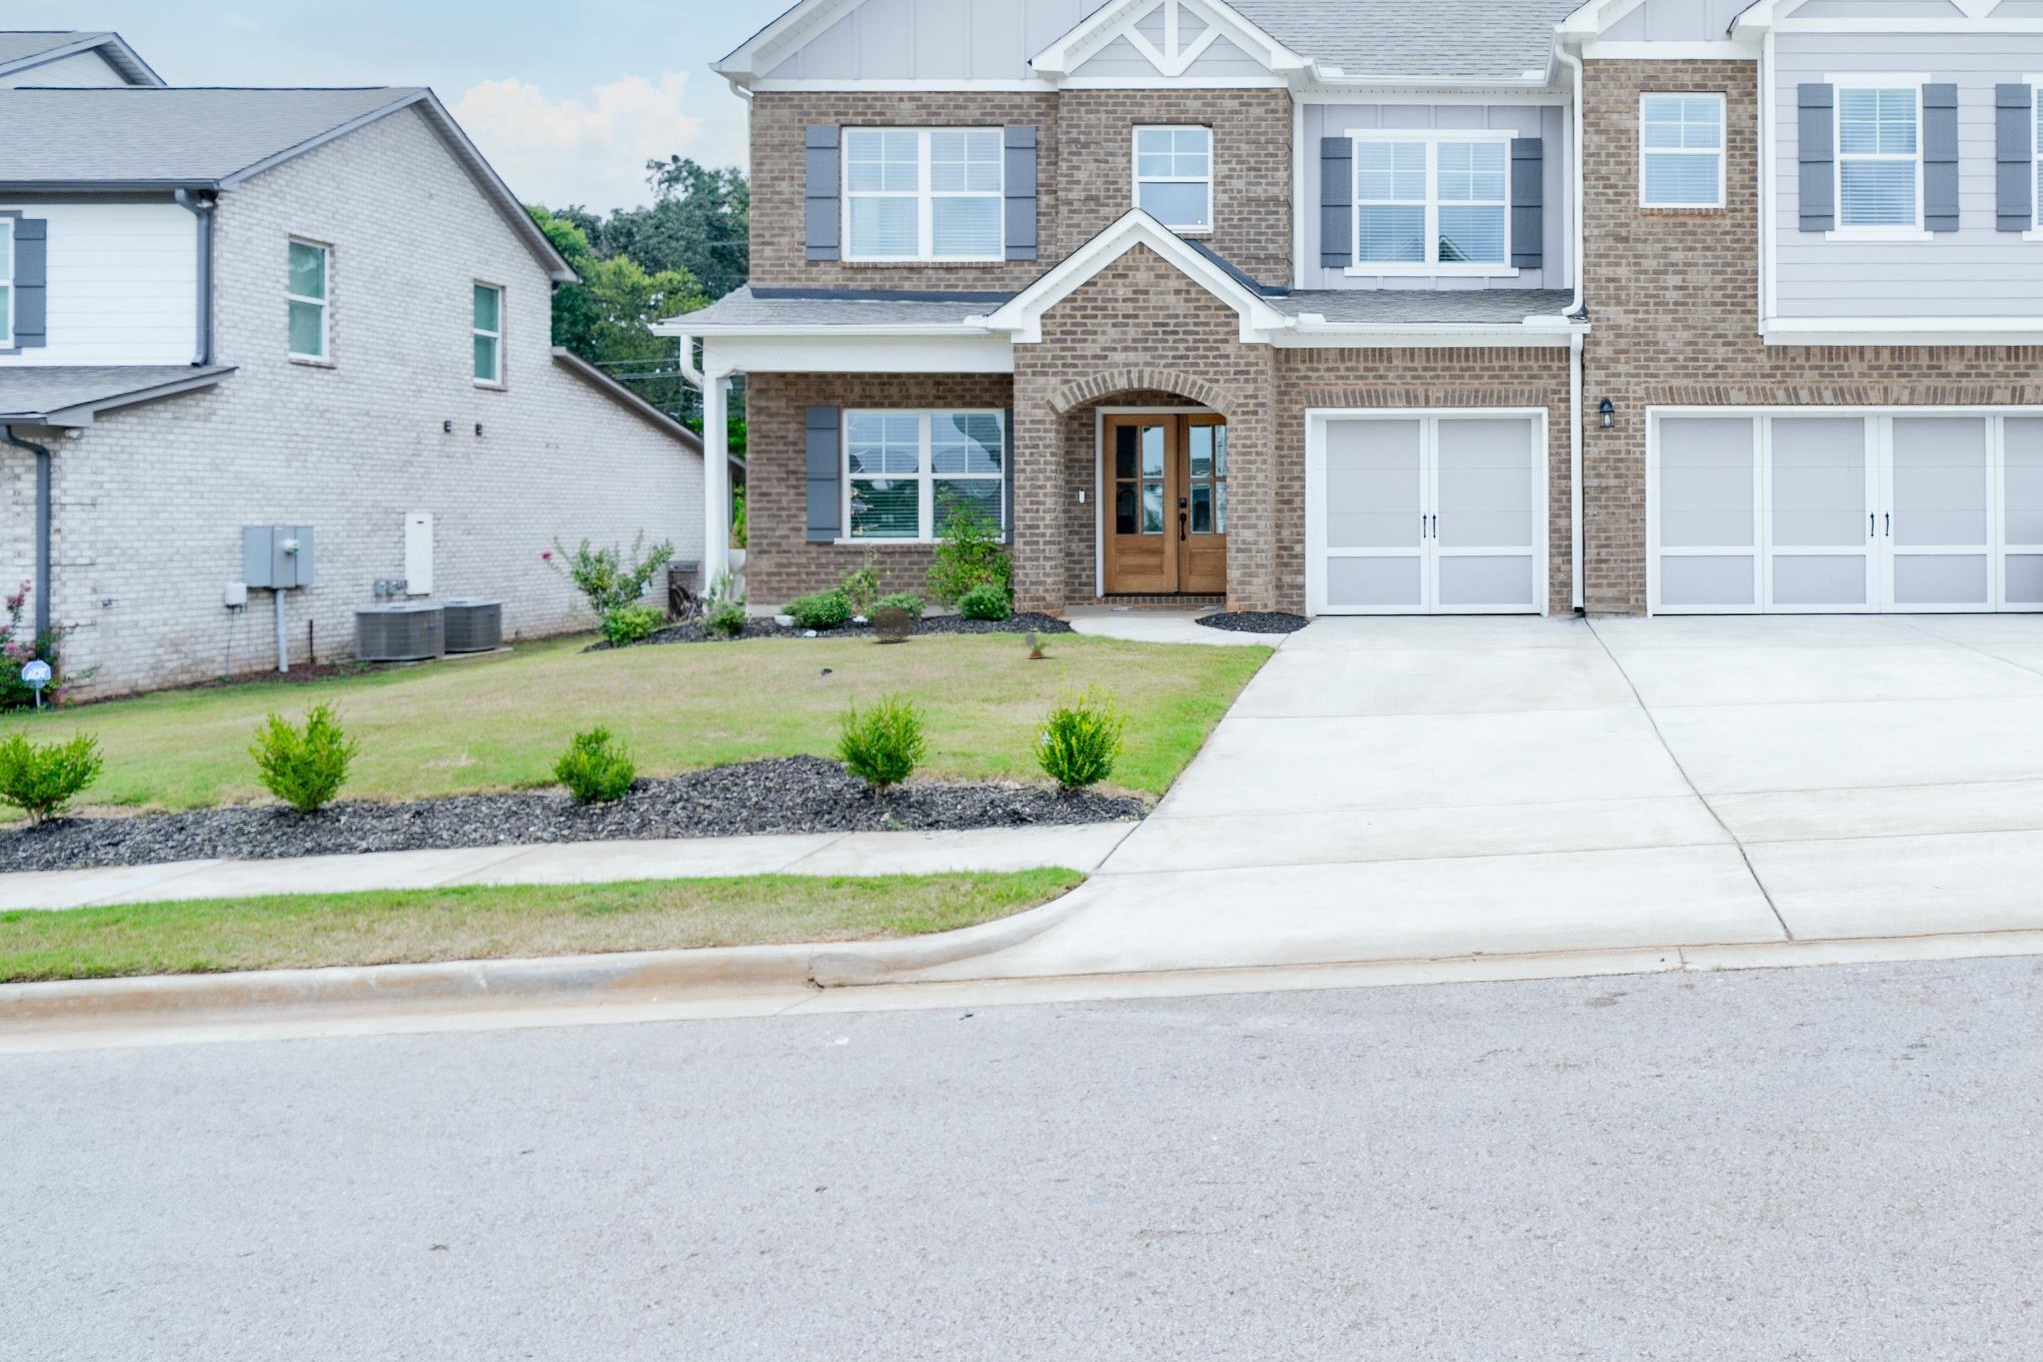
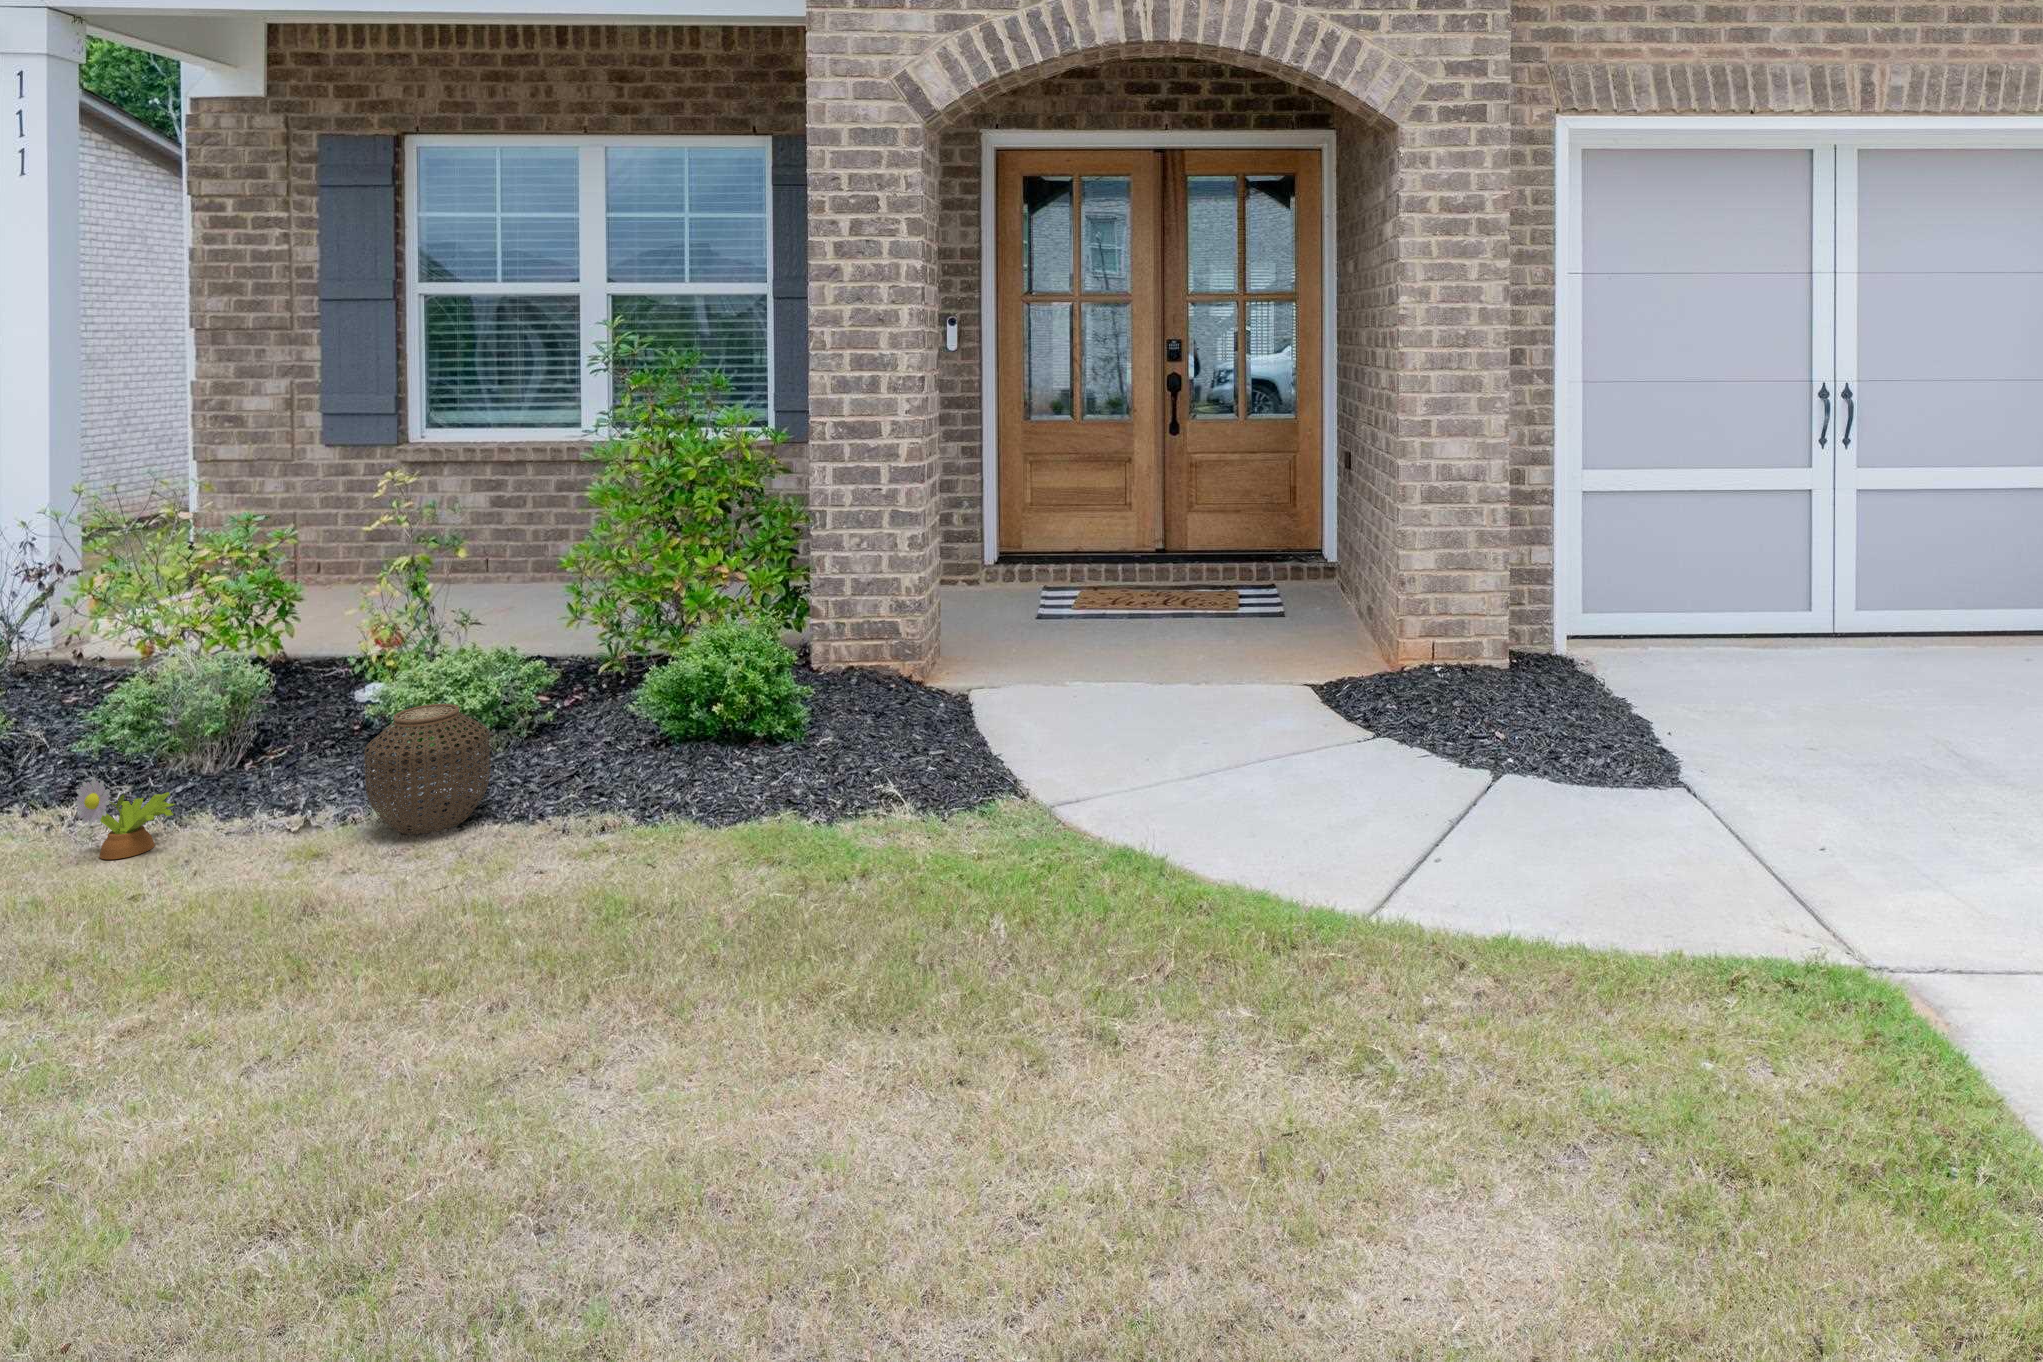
decorative plant: present [1025,633,1049,659] -> present [75,777,175,859]

